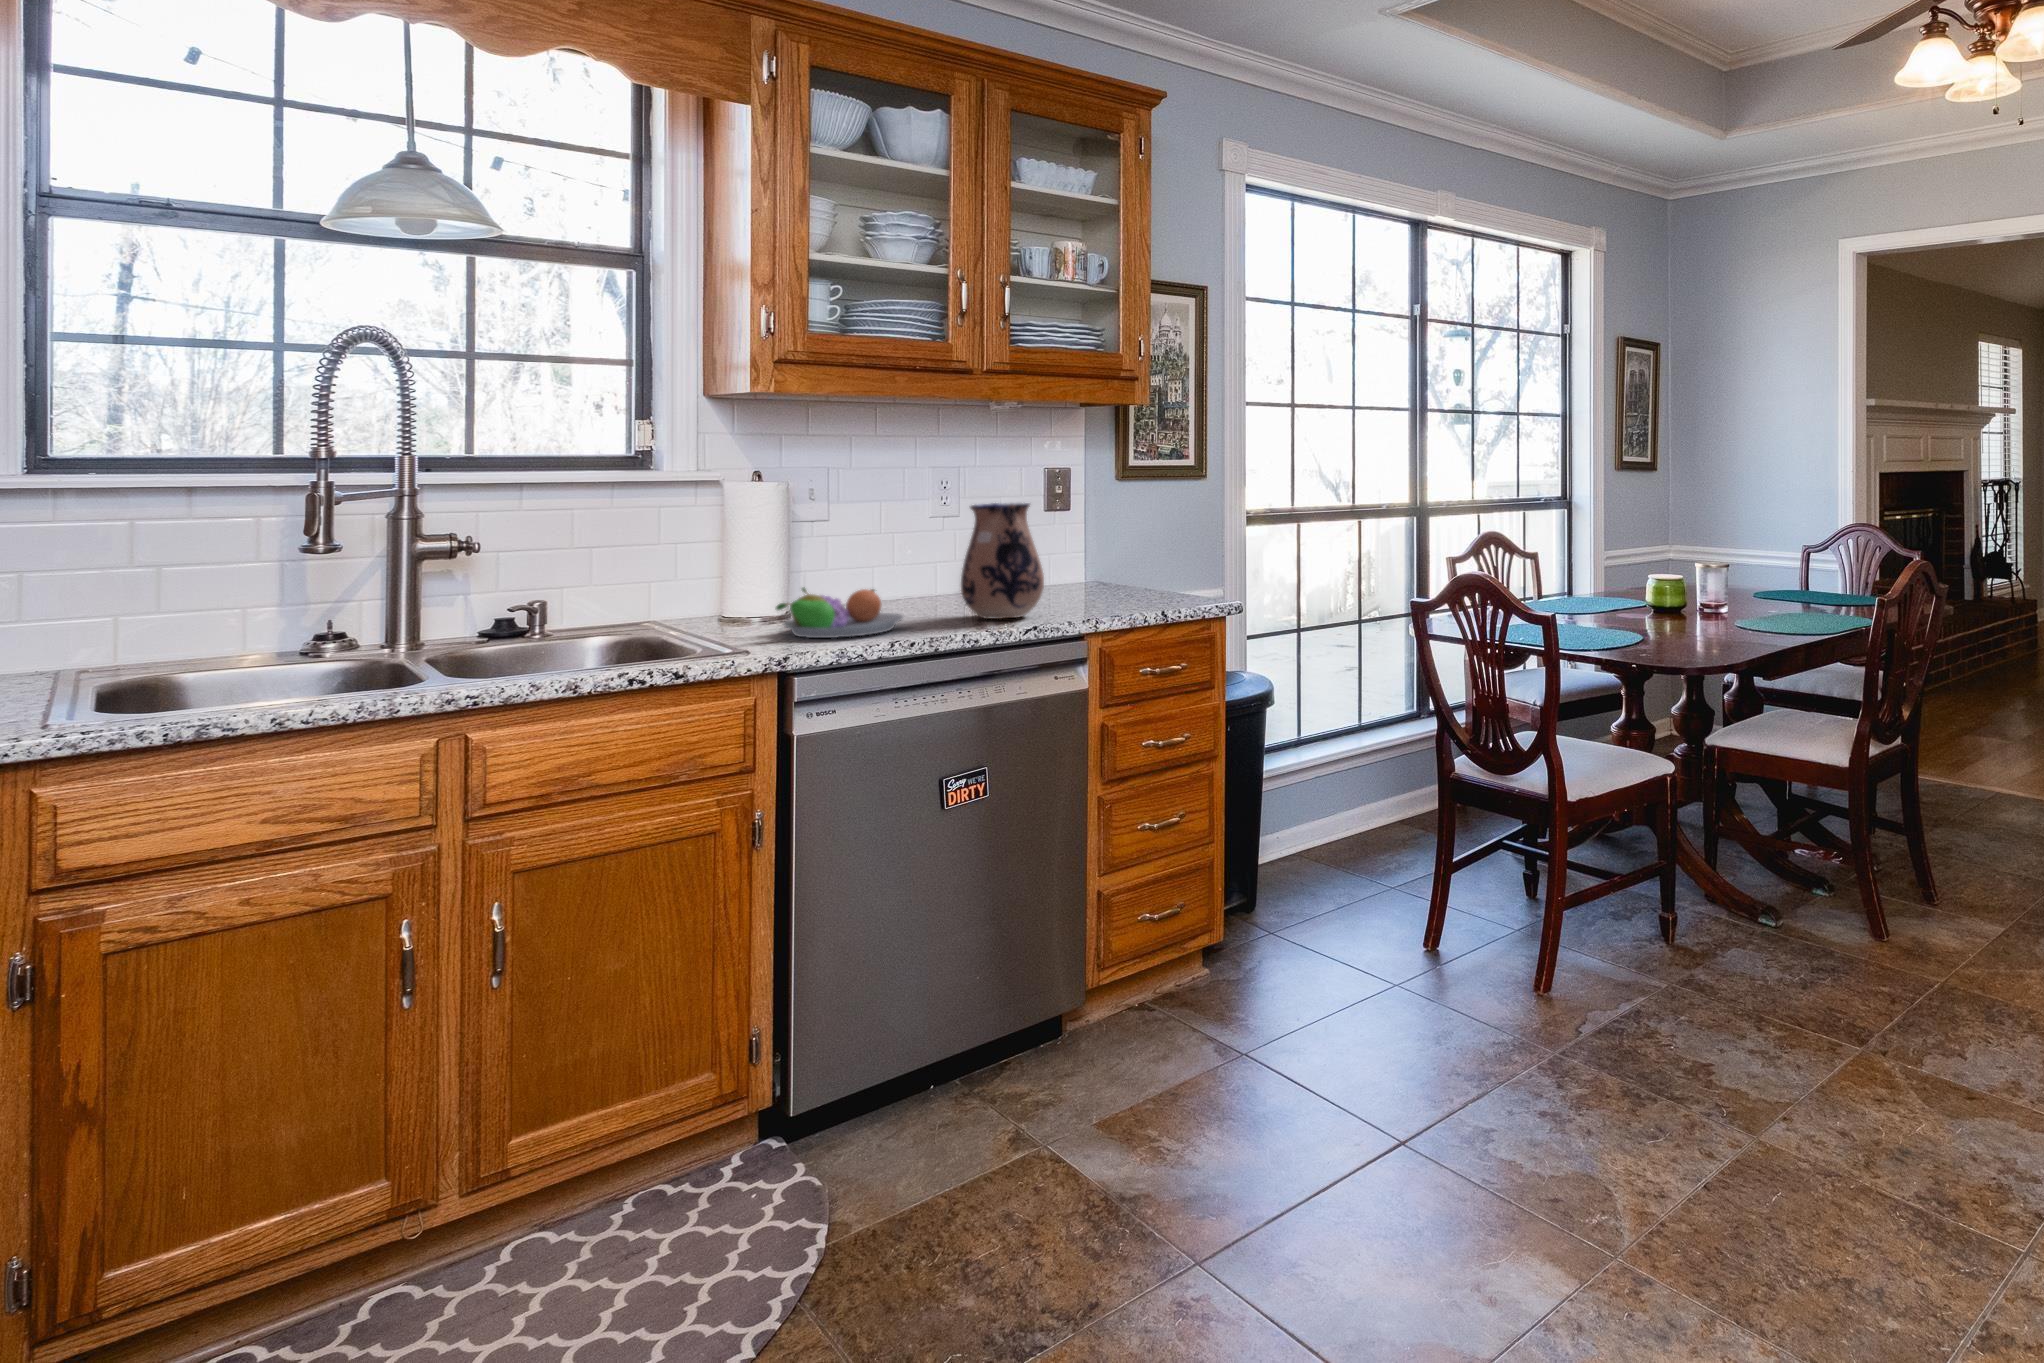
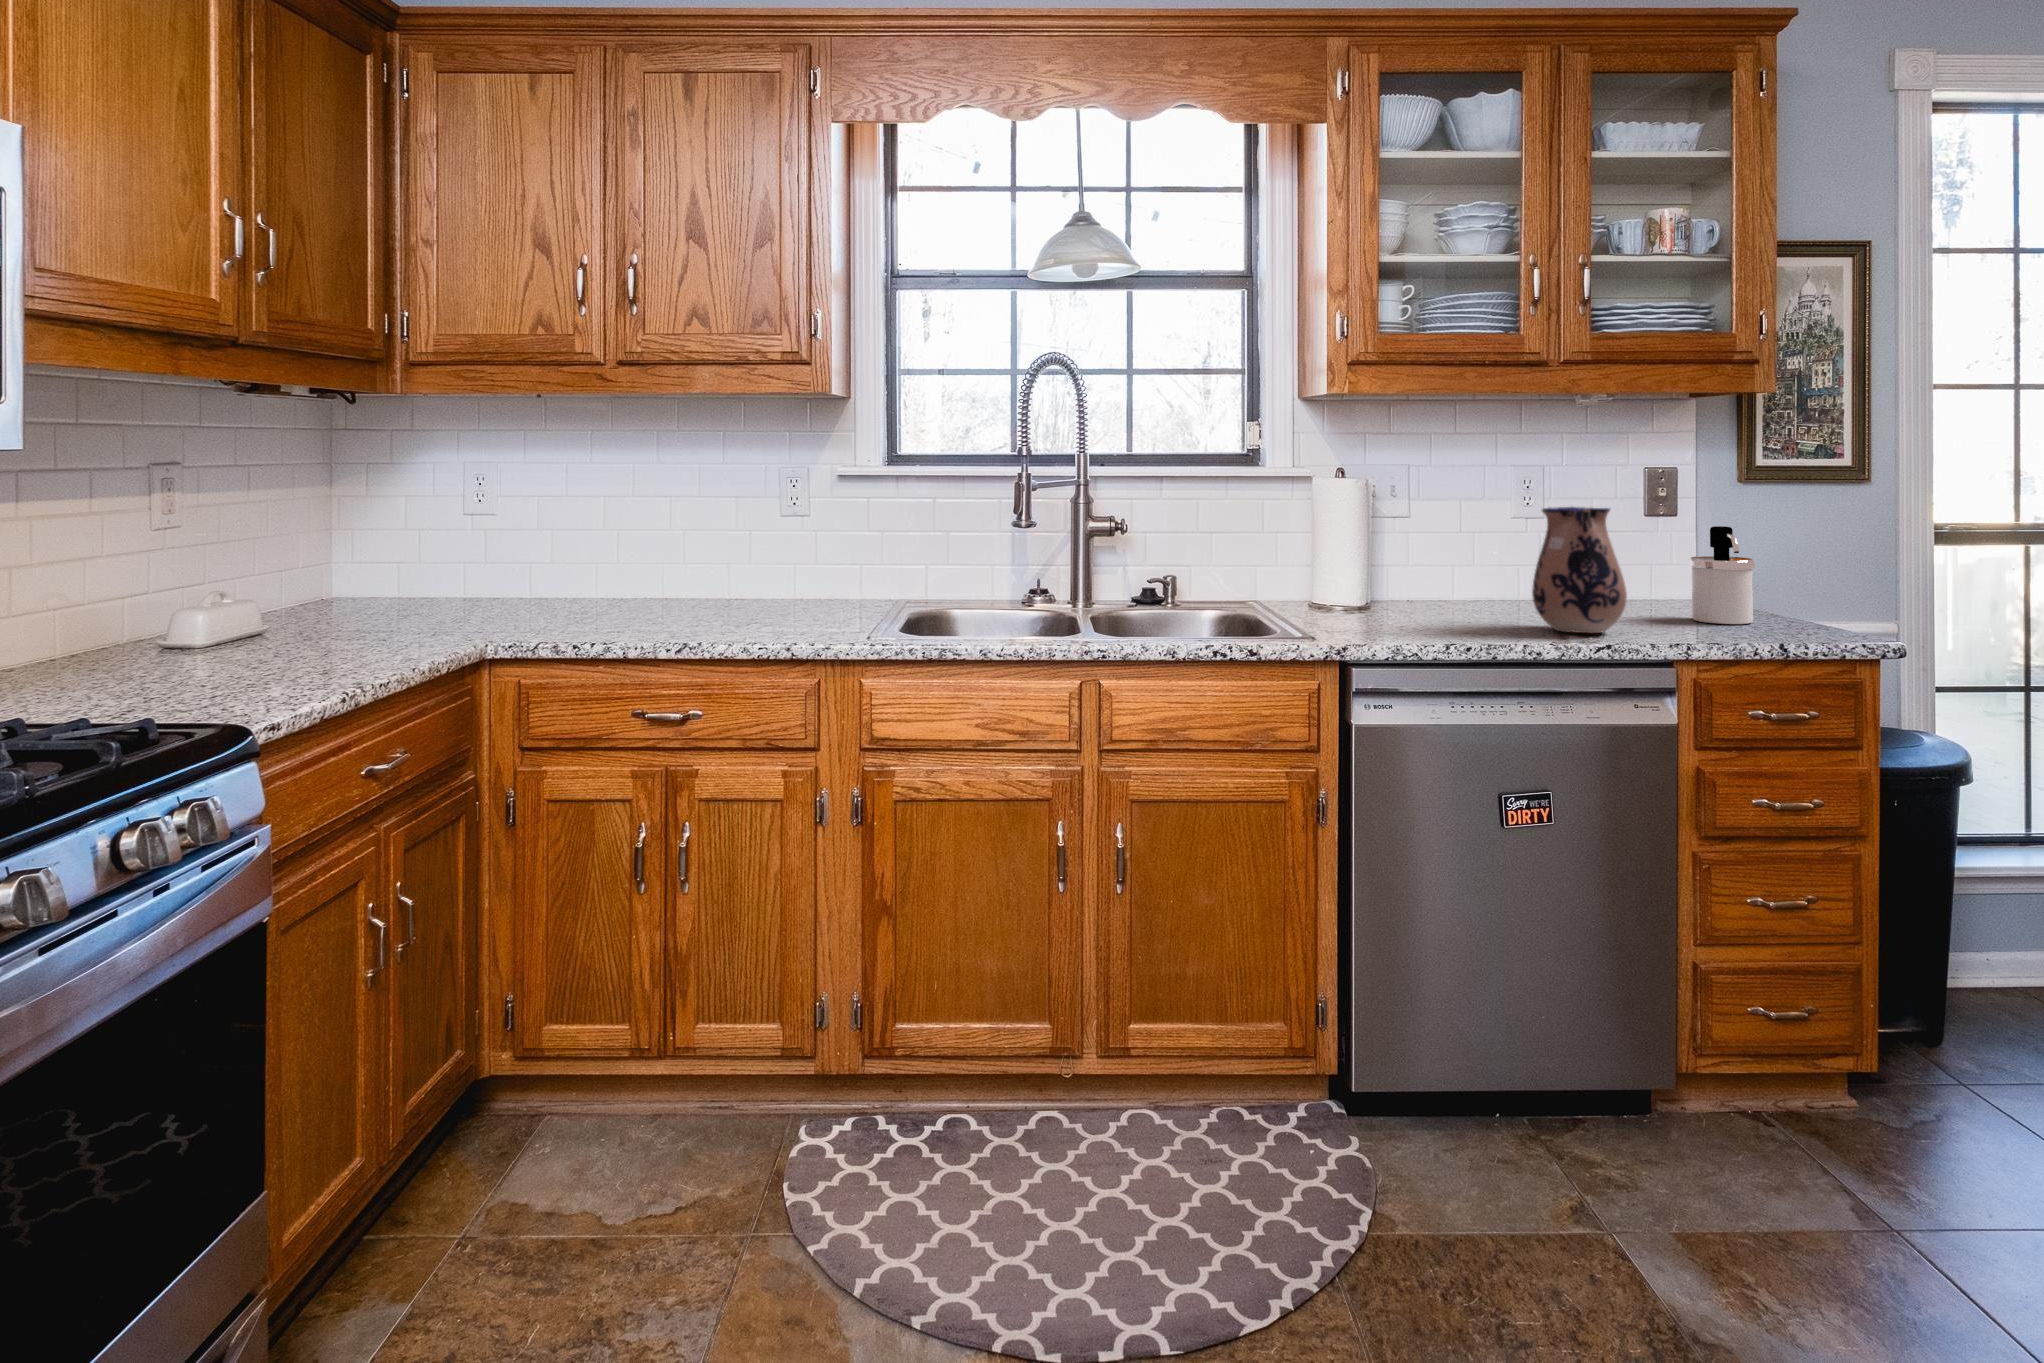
soap dispenser: none [1086,516,1137,599] -> present [1689,526,1755,624]
fruit bowl: present [776,587,903,638] -> none [1346,582,1470,635]

